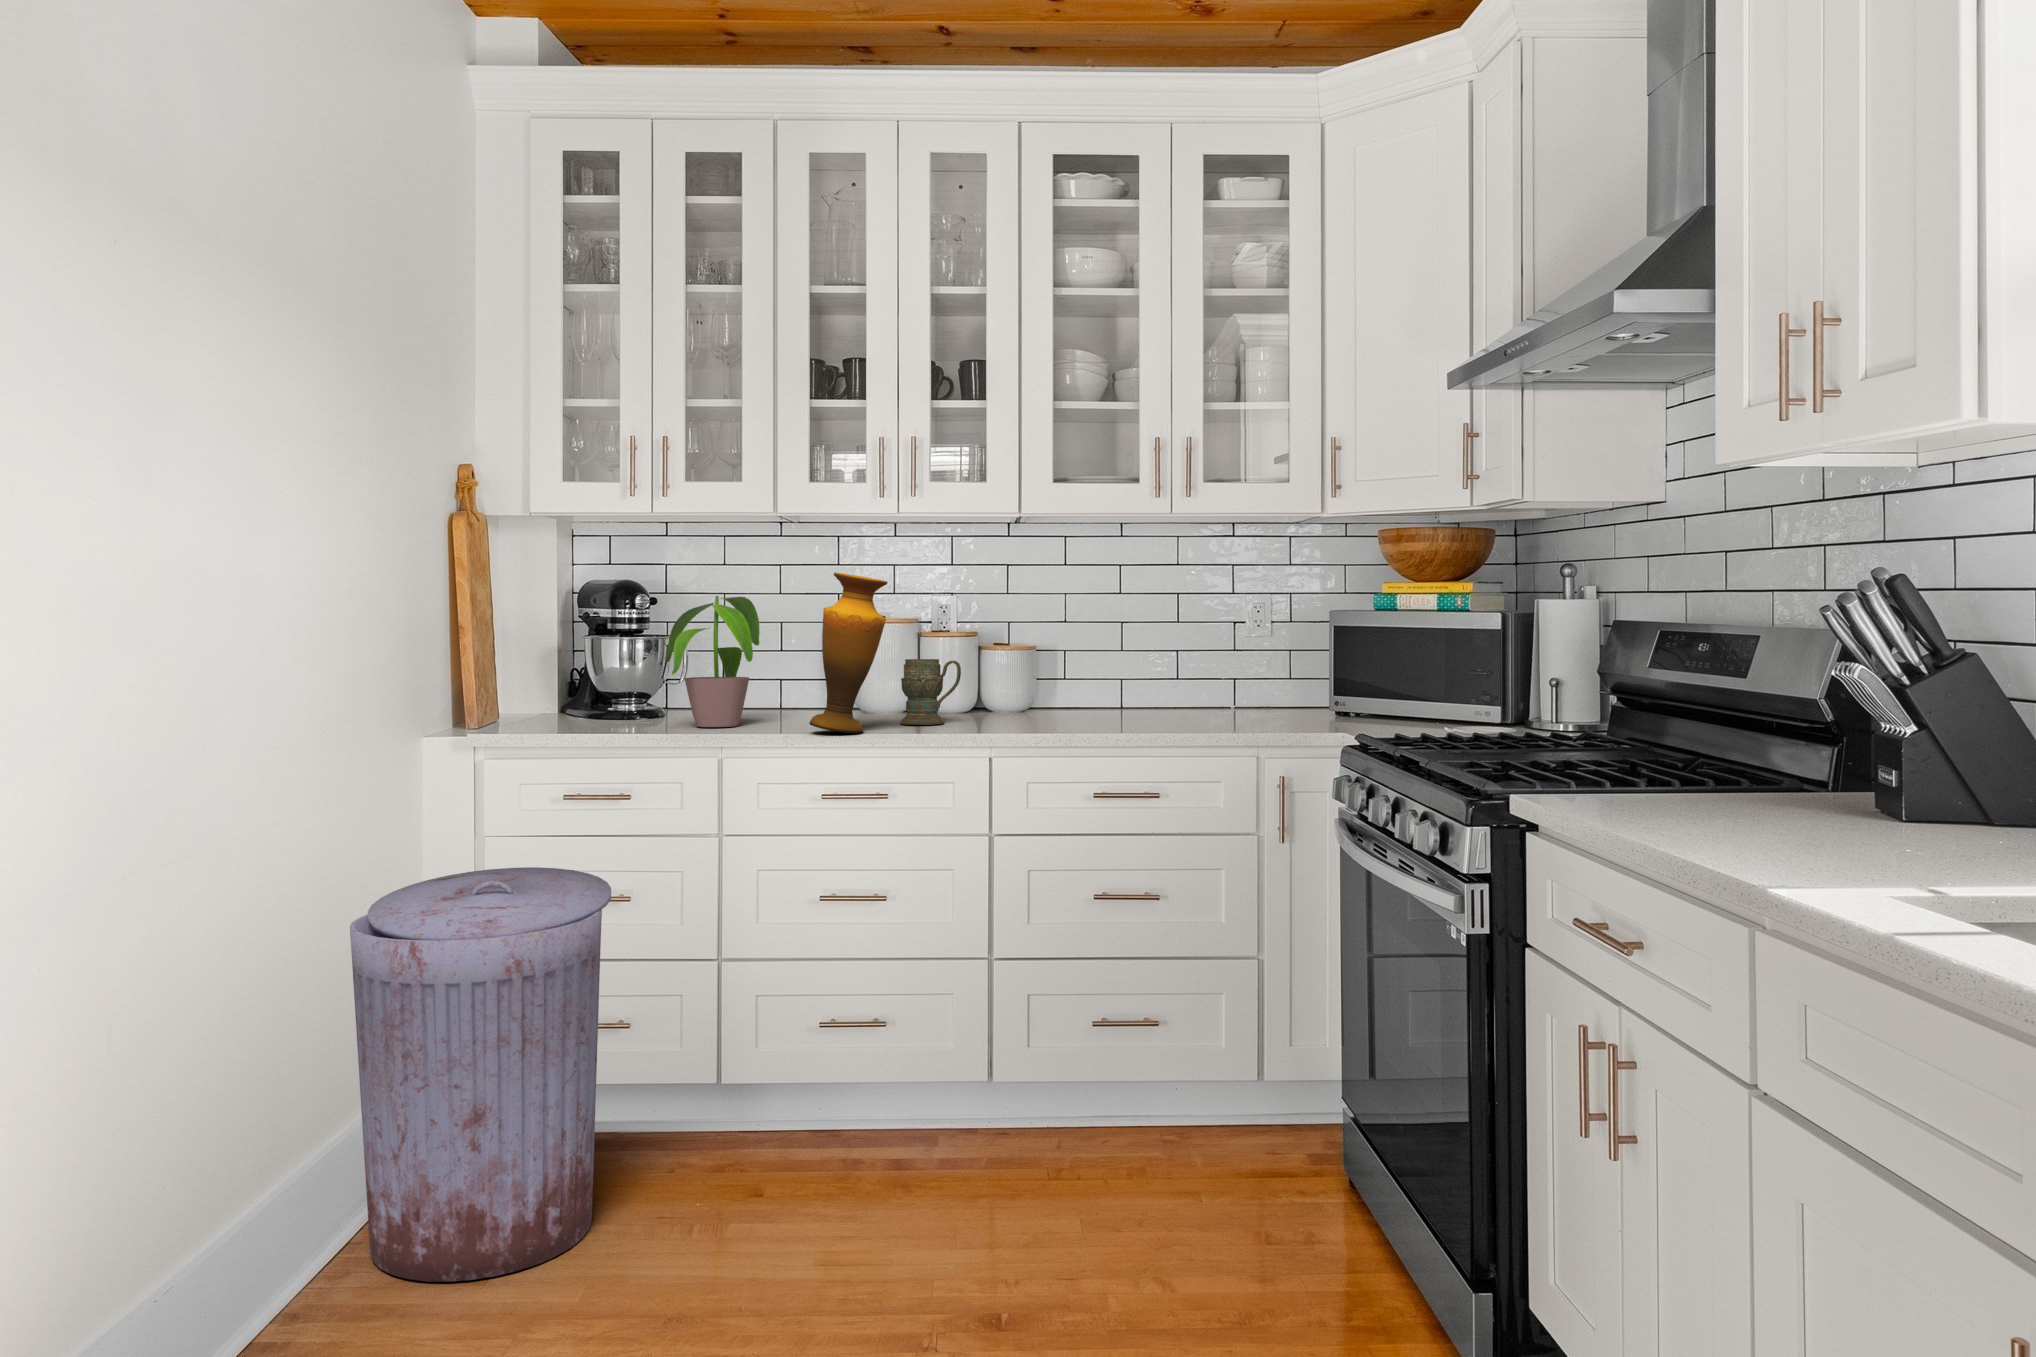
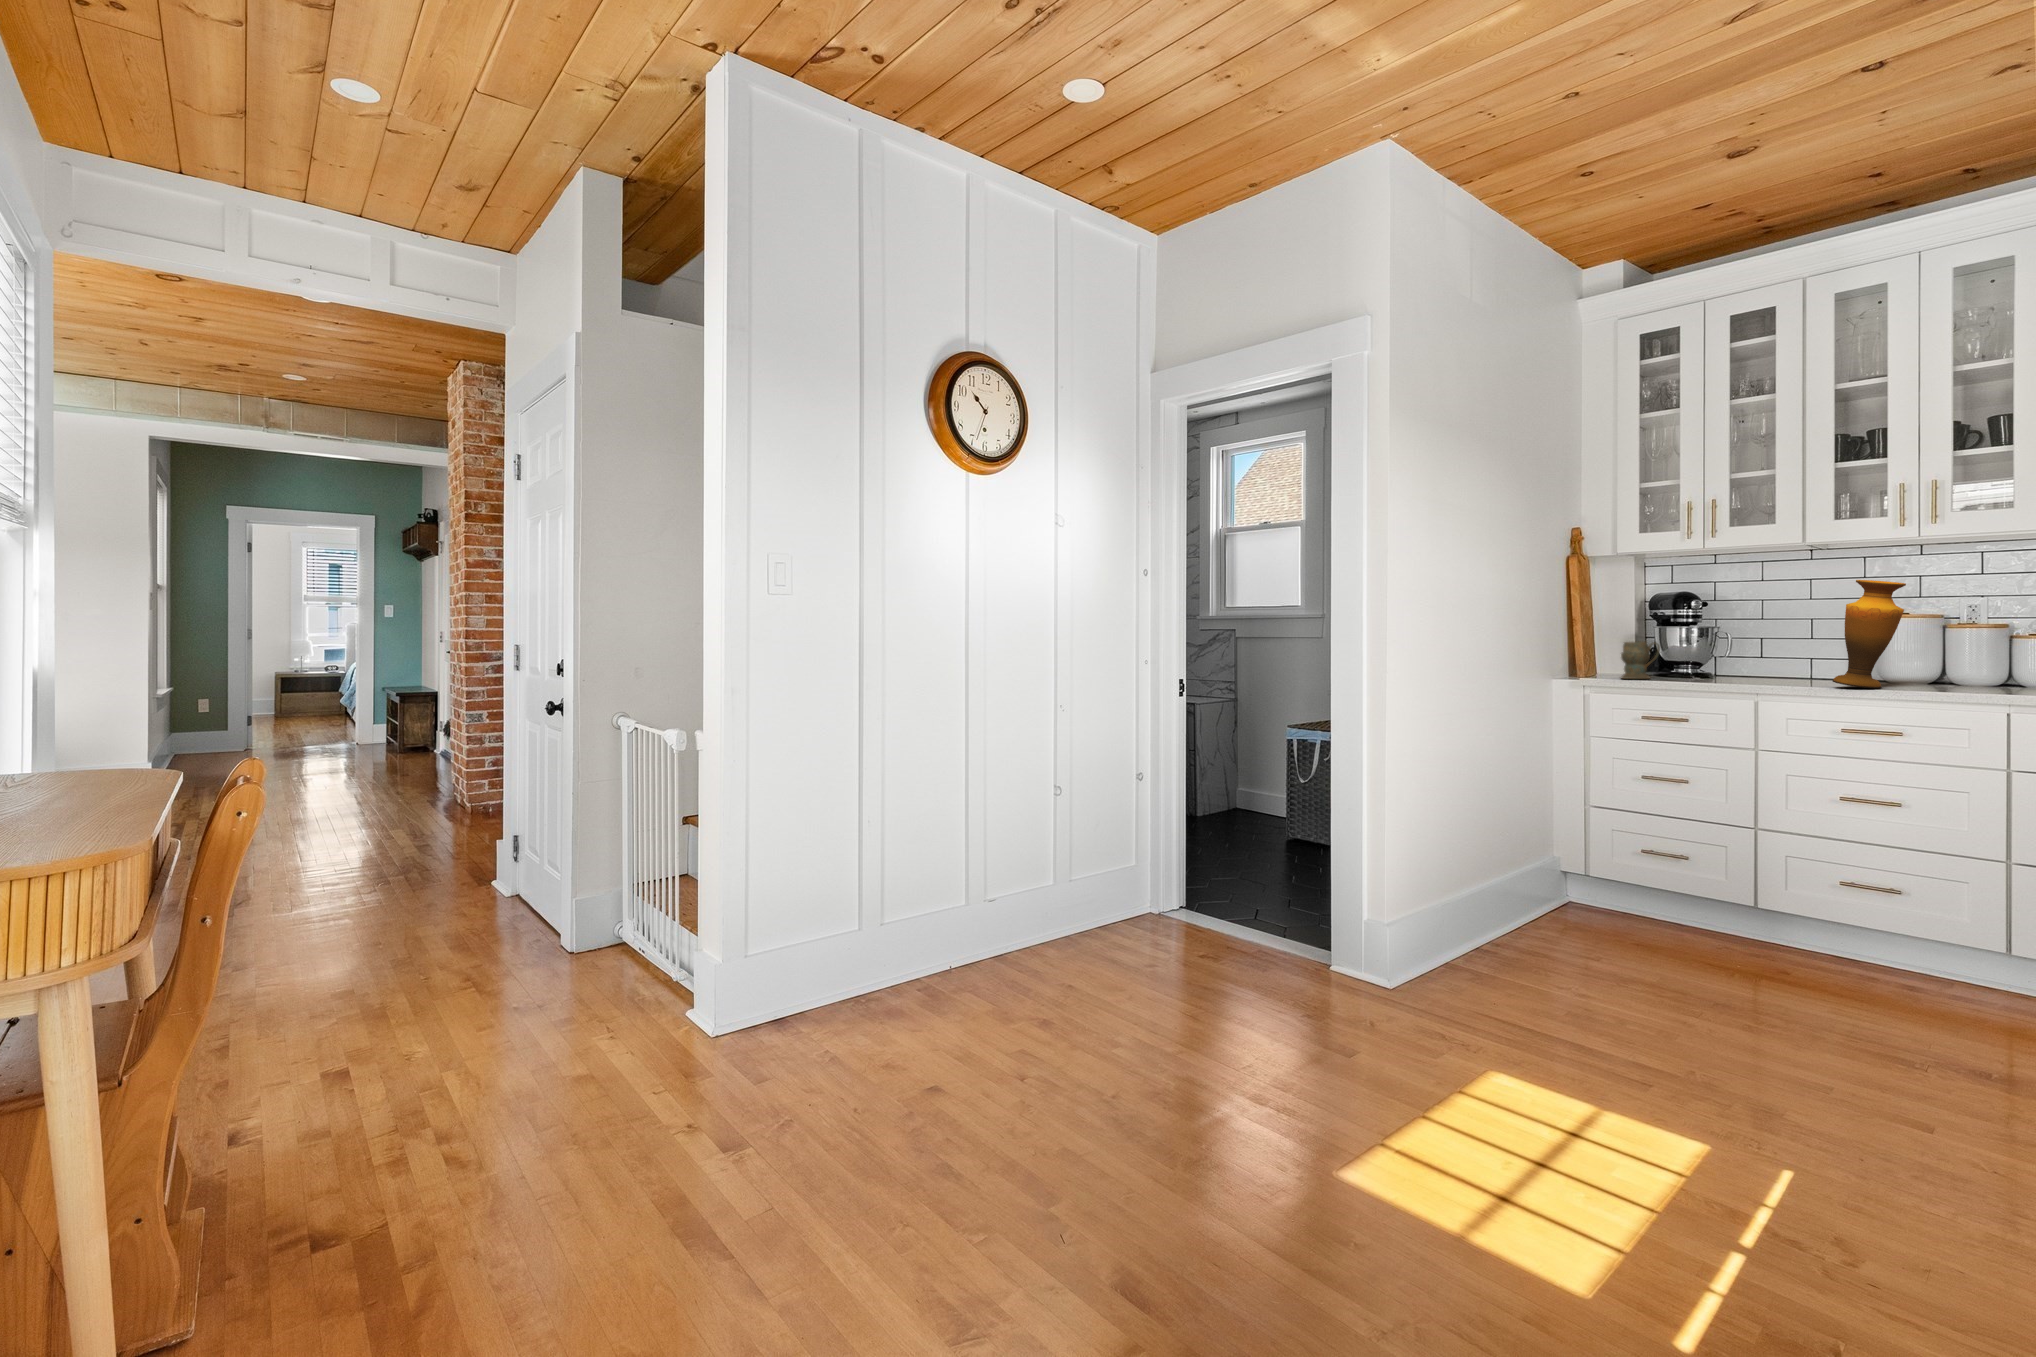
potted plant: present [666,596,760,727] -> none [1698,597,1812,683]
mug: present [900,659,961,725] -> present [1621,642,1660,679]
trash can: present [350,867,611,1282] -> none [1522,758,1677,969]

